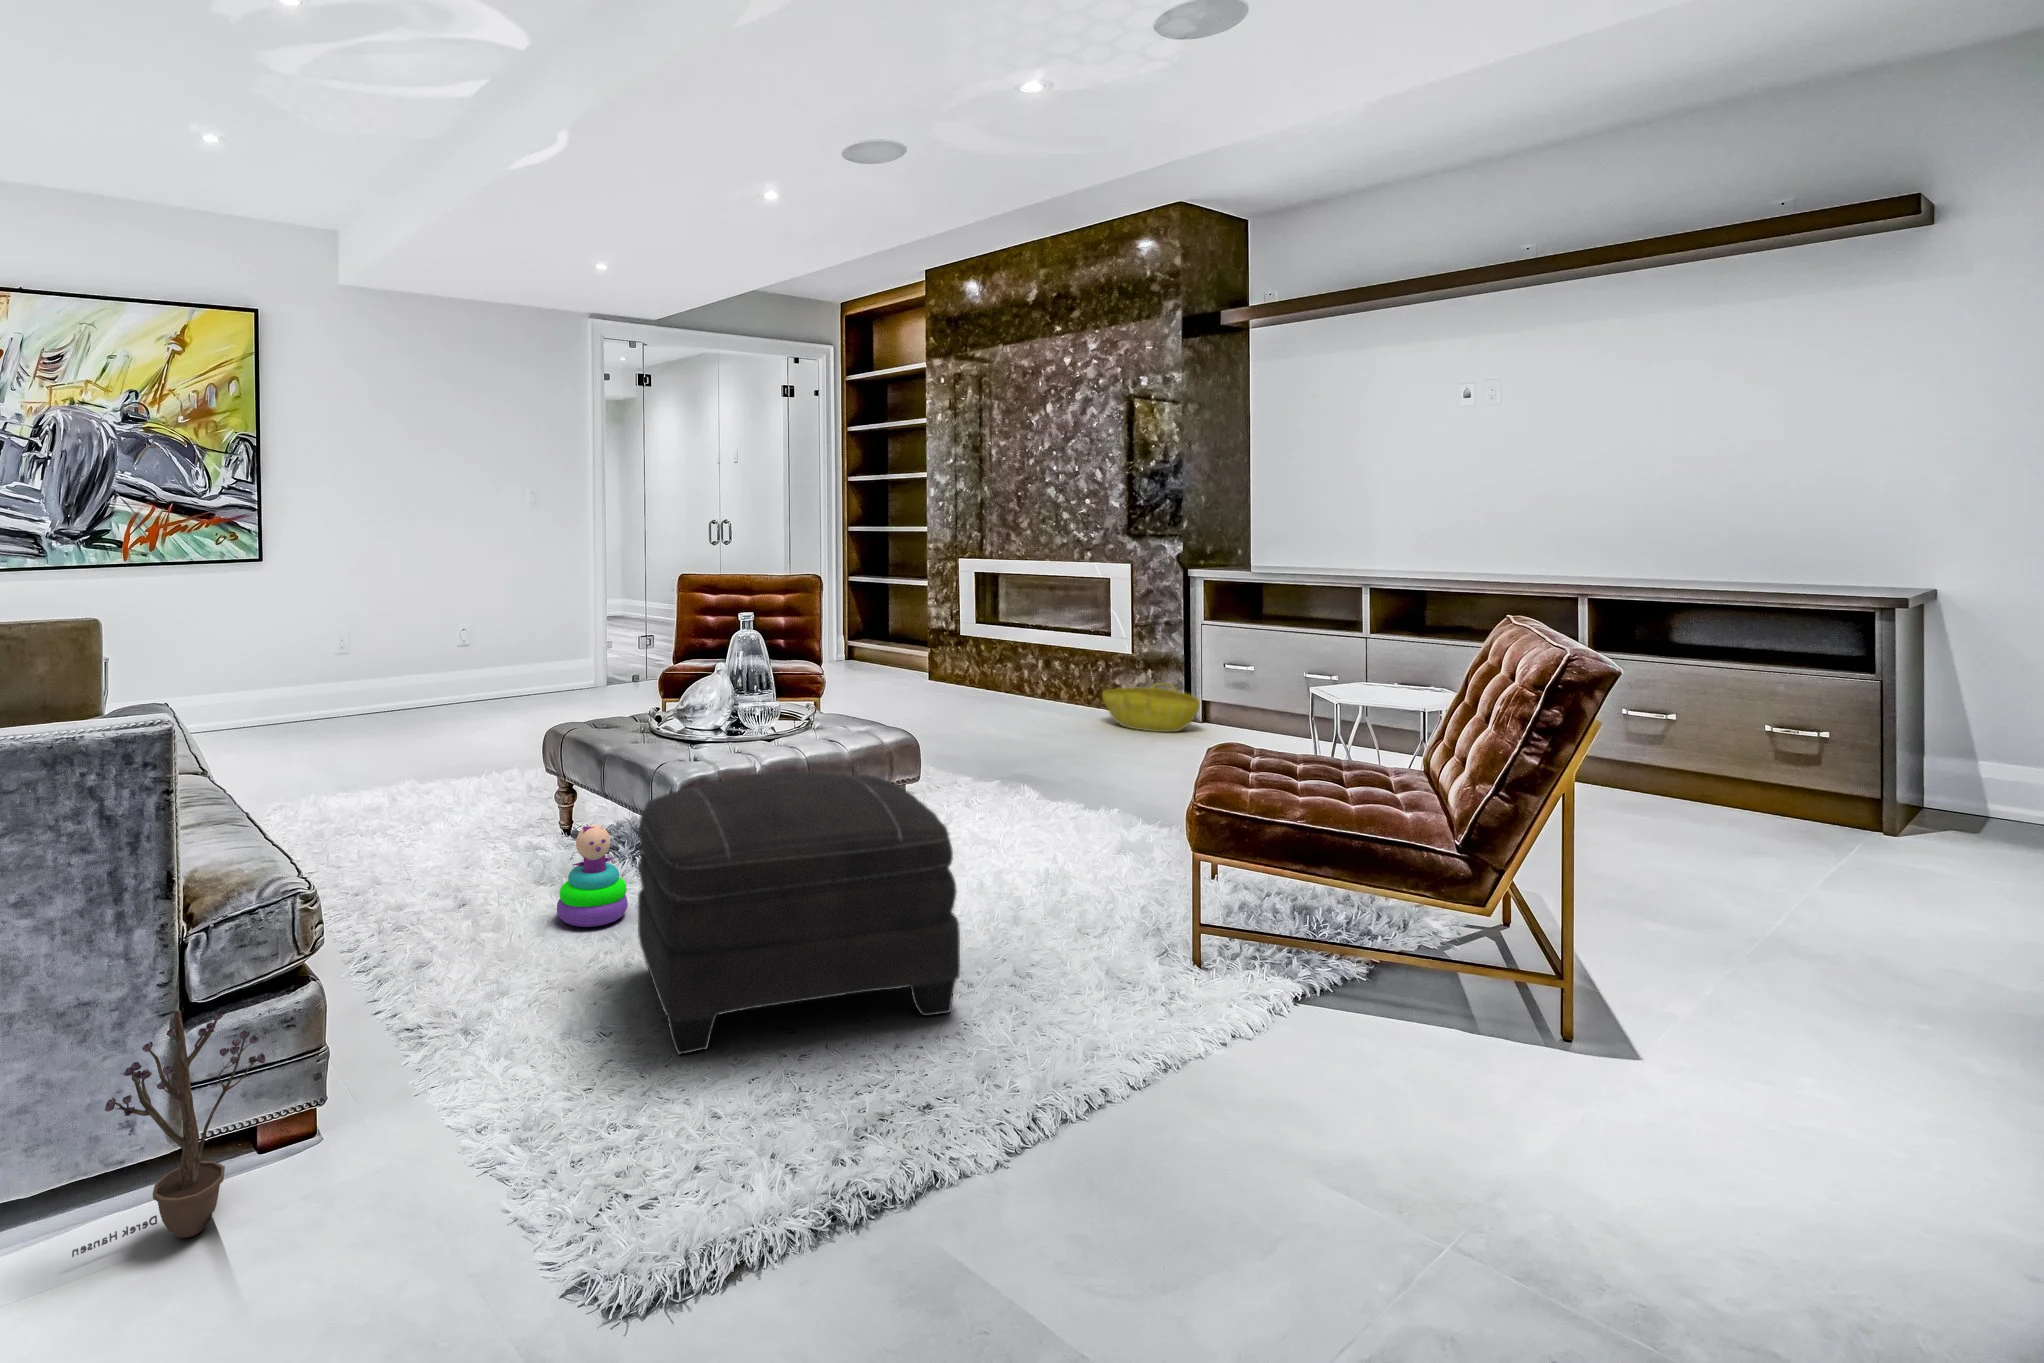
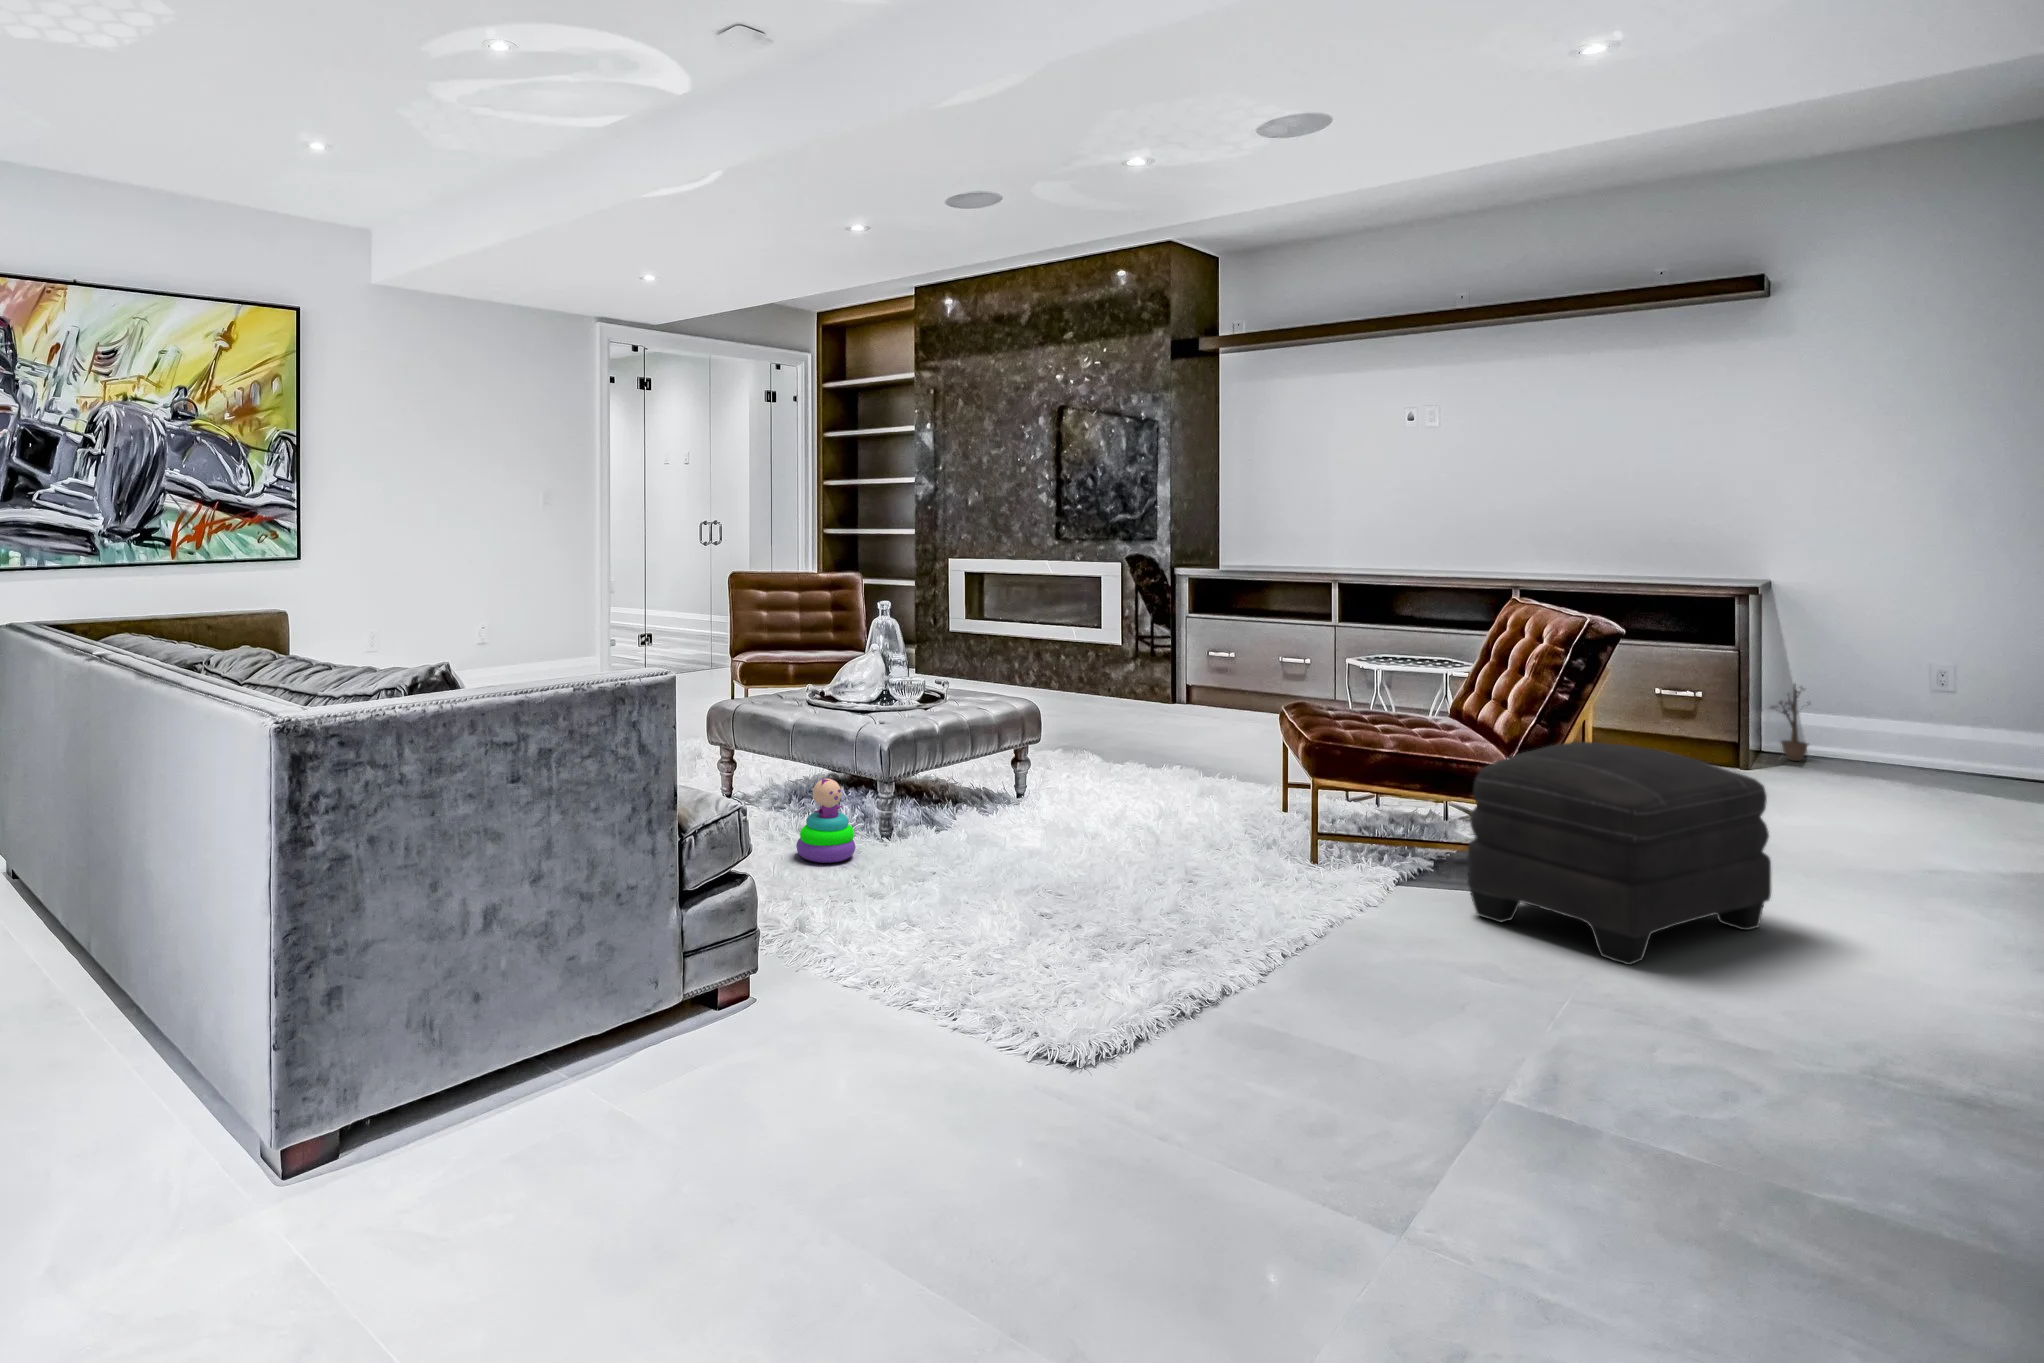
basket: present [1102,683,1200,732] -> none [1104,670,1194,713]
ottoman: present [638,771,960,1054] -> present [1468,742,1771,965]
decorative plant: present [72,1010,265,1257] -> present [1771,684,1809,761]

